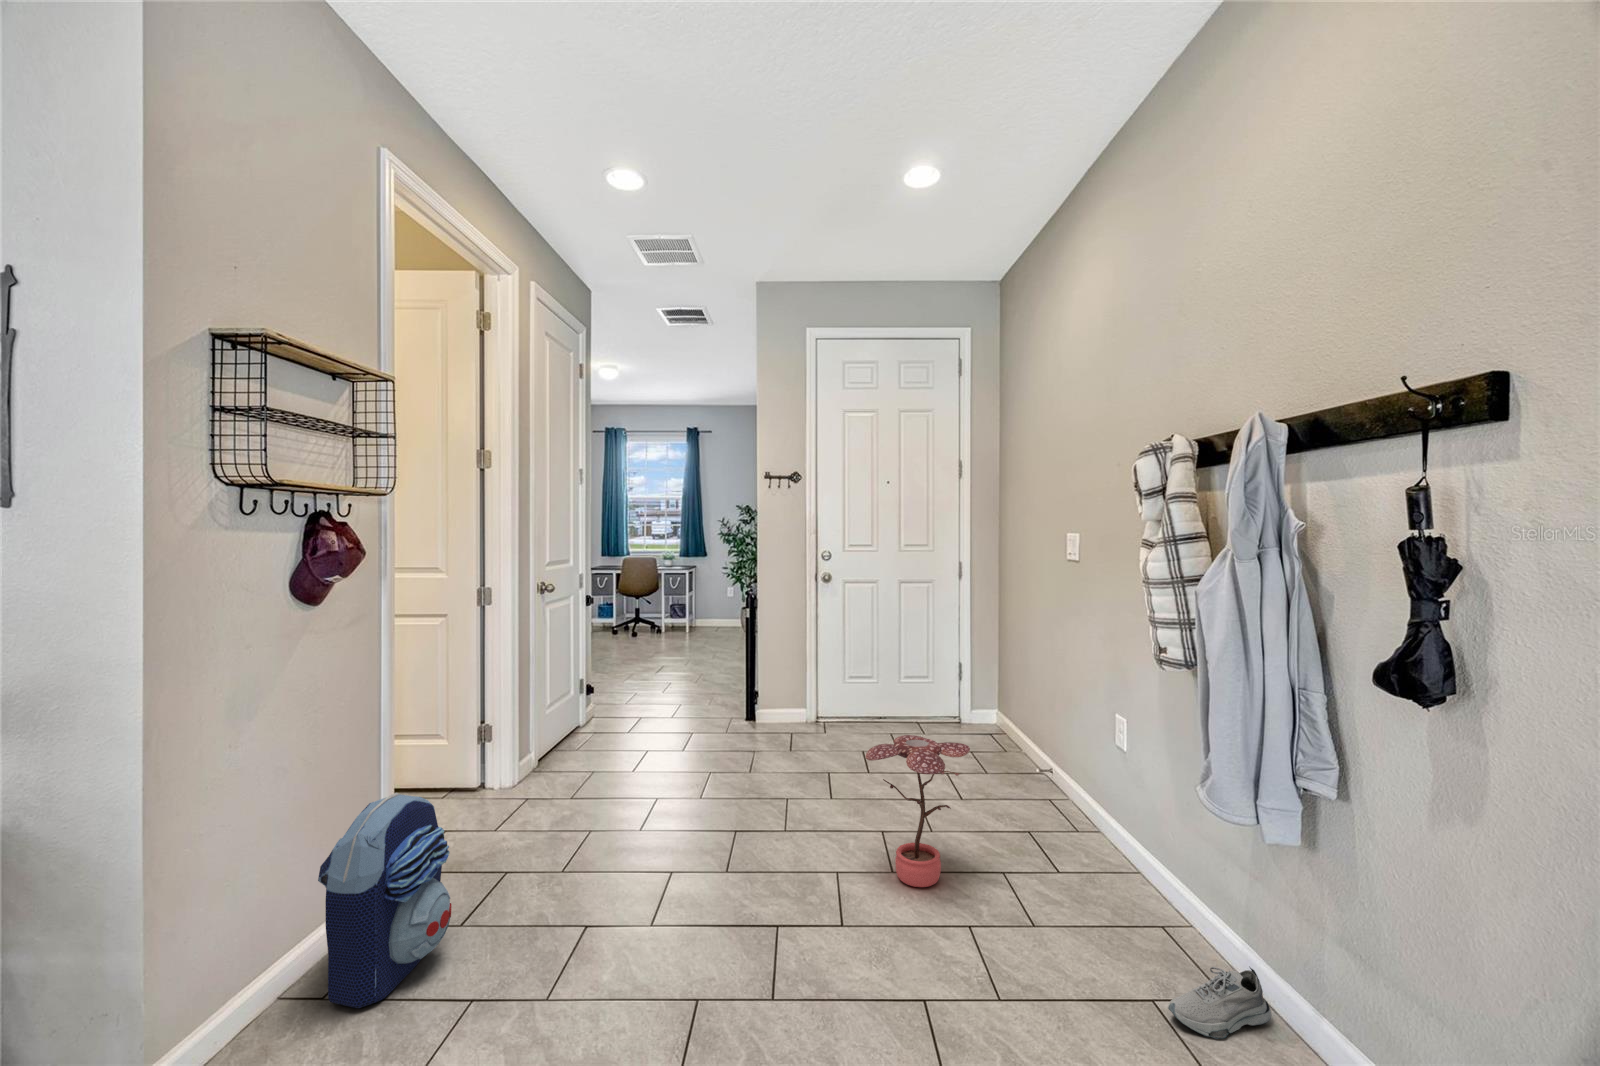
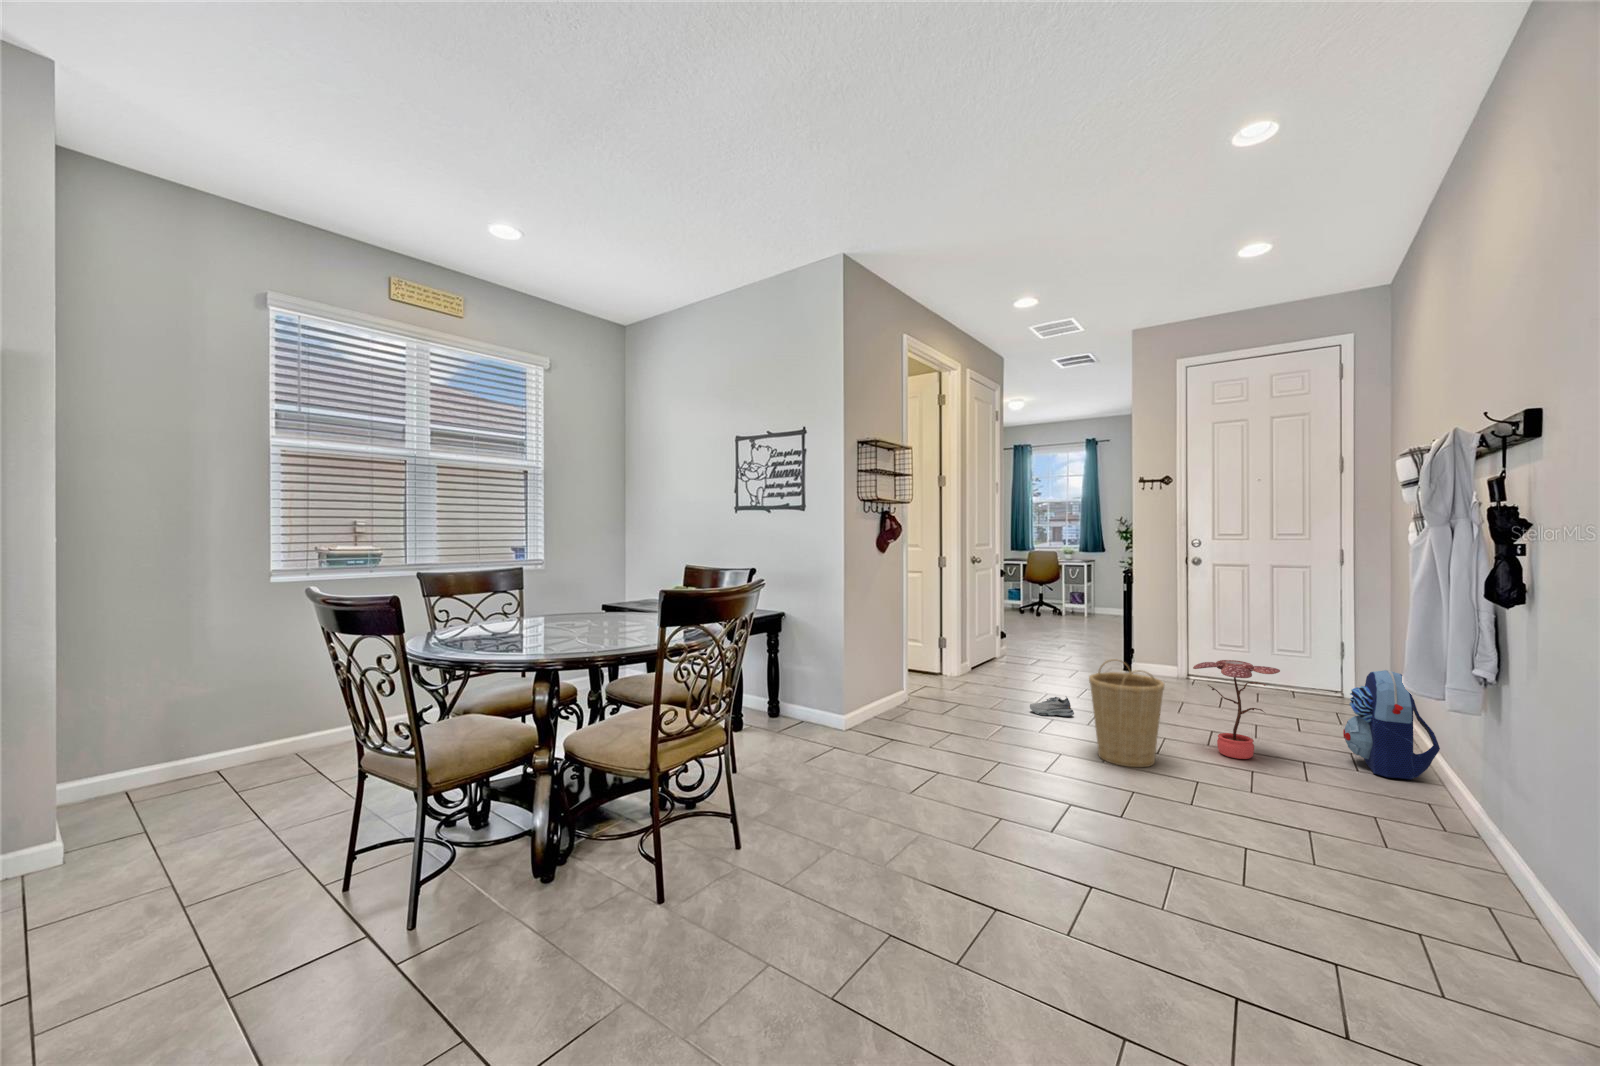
basket: none [727,767,843,970] -> present [1089,659,1164,767]
backpack: present [318,793,452,1008] -> present [1343,670,1440,780]
shoe: present [1168,967,1272,1039] -> present [1030,697,1074,716]

